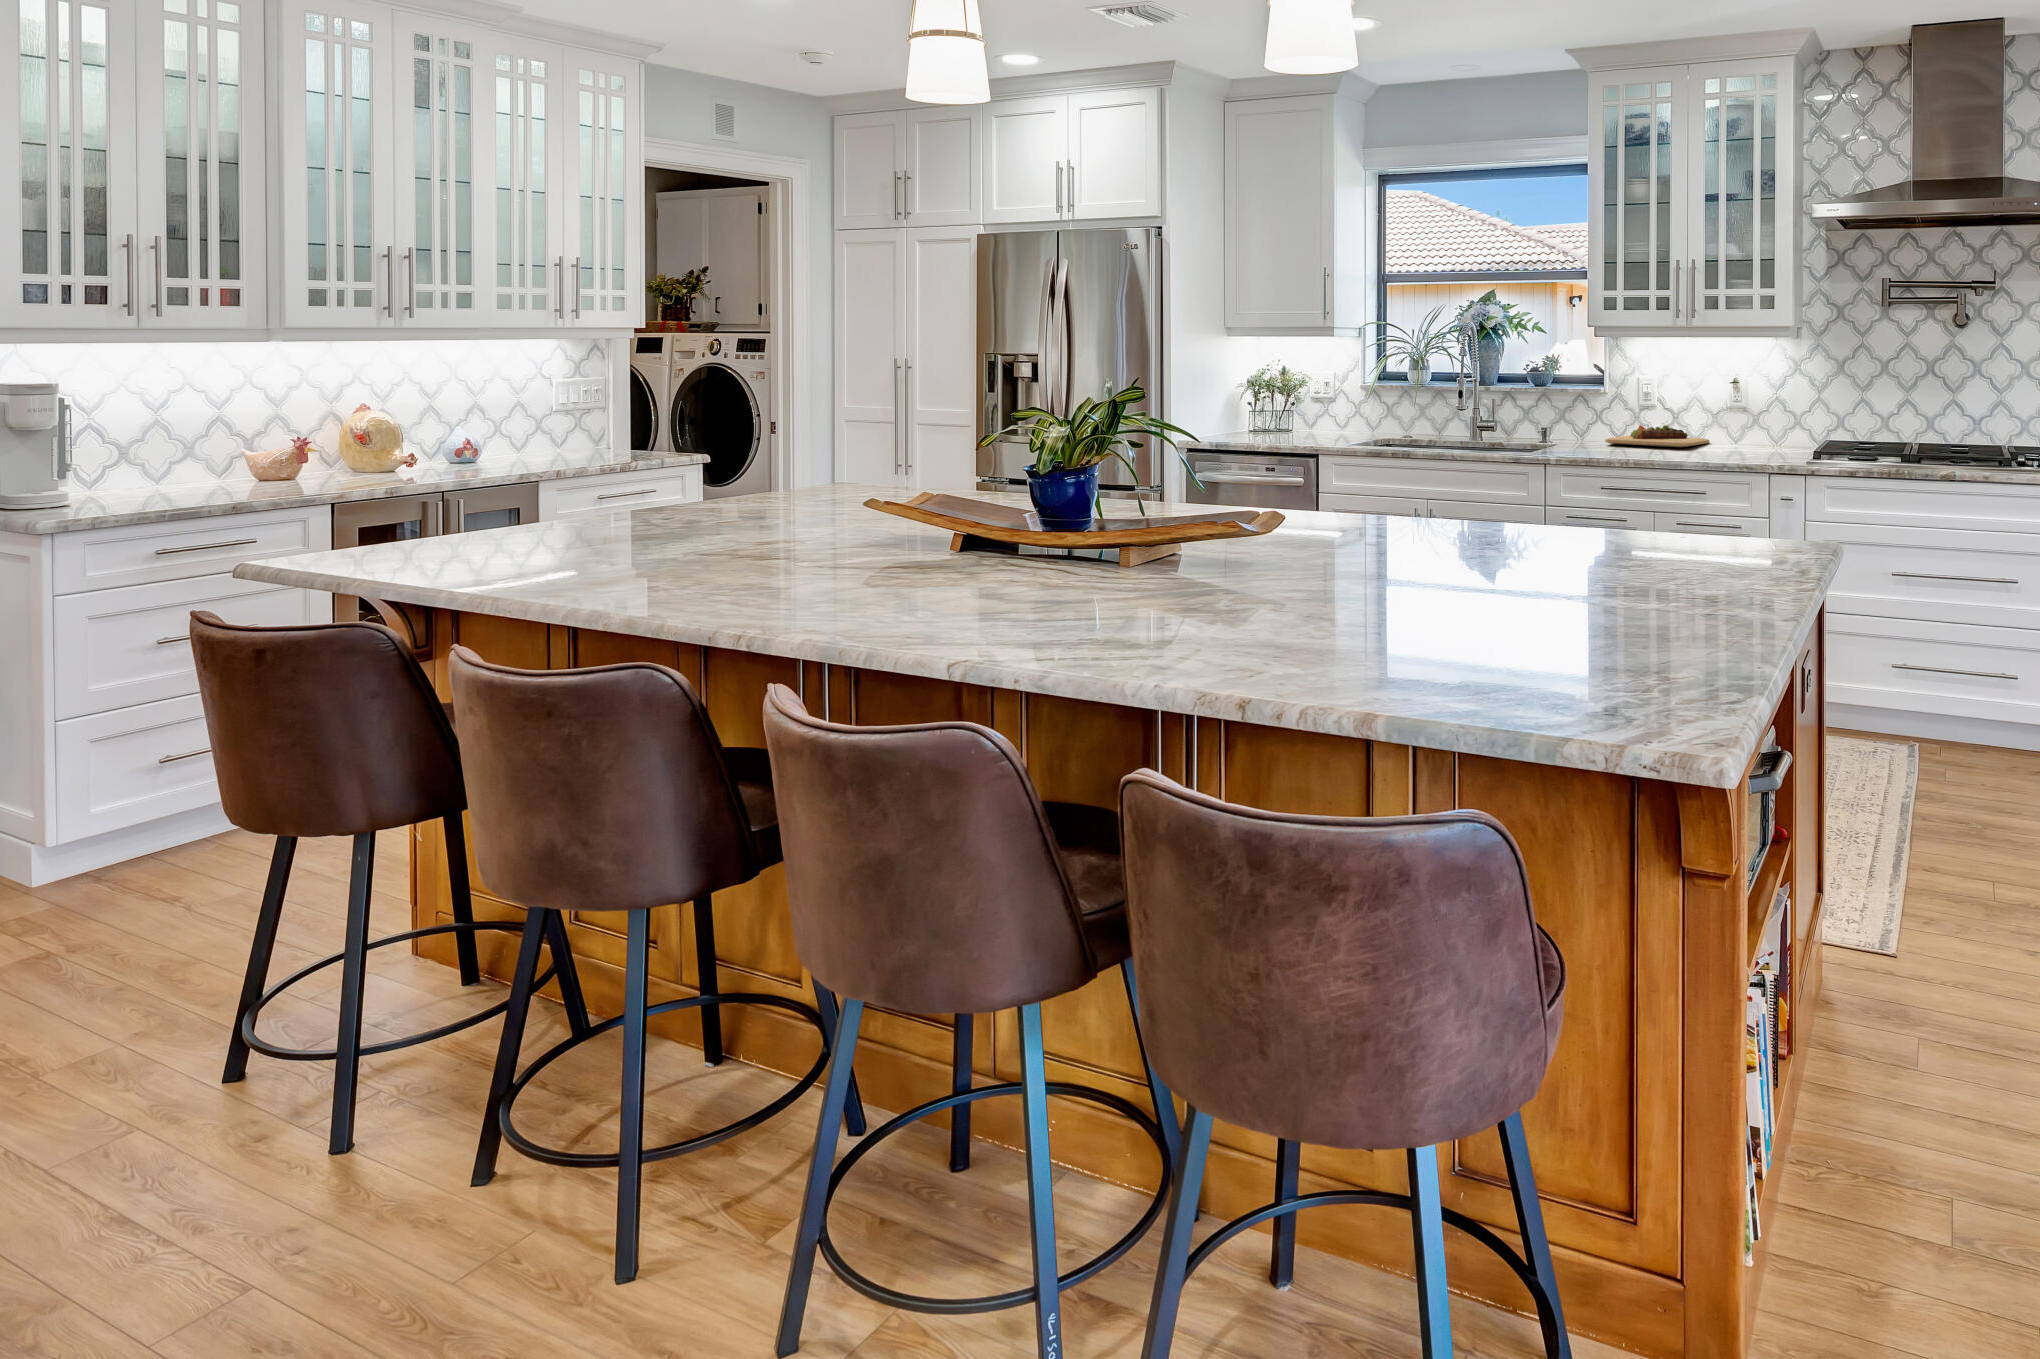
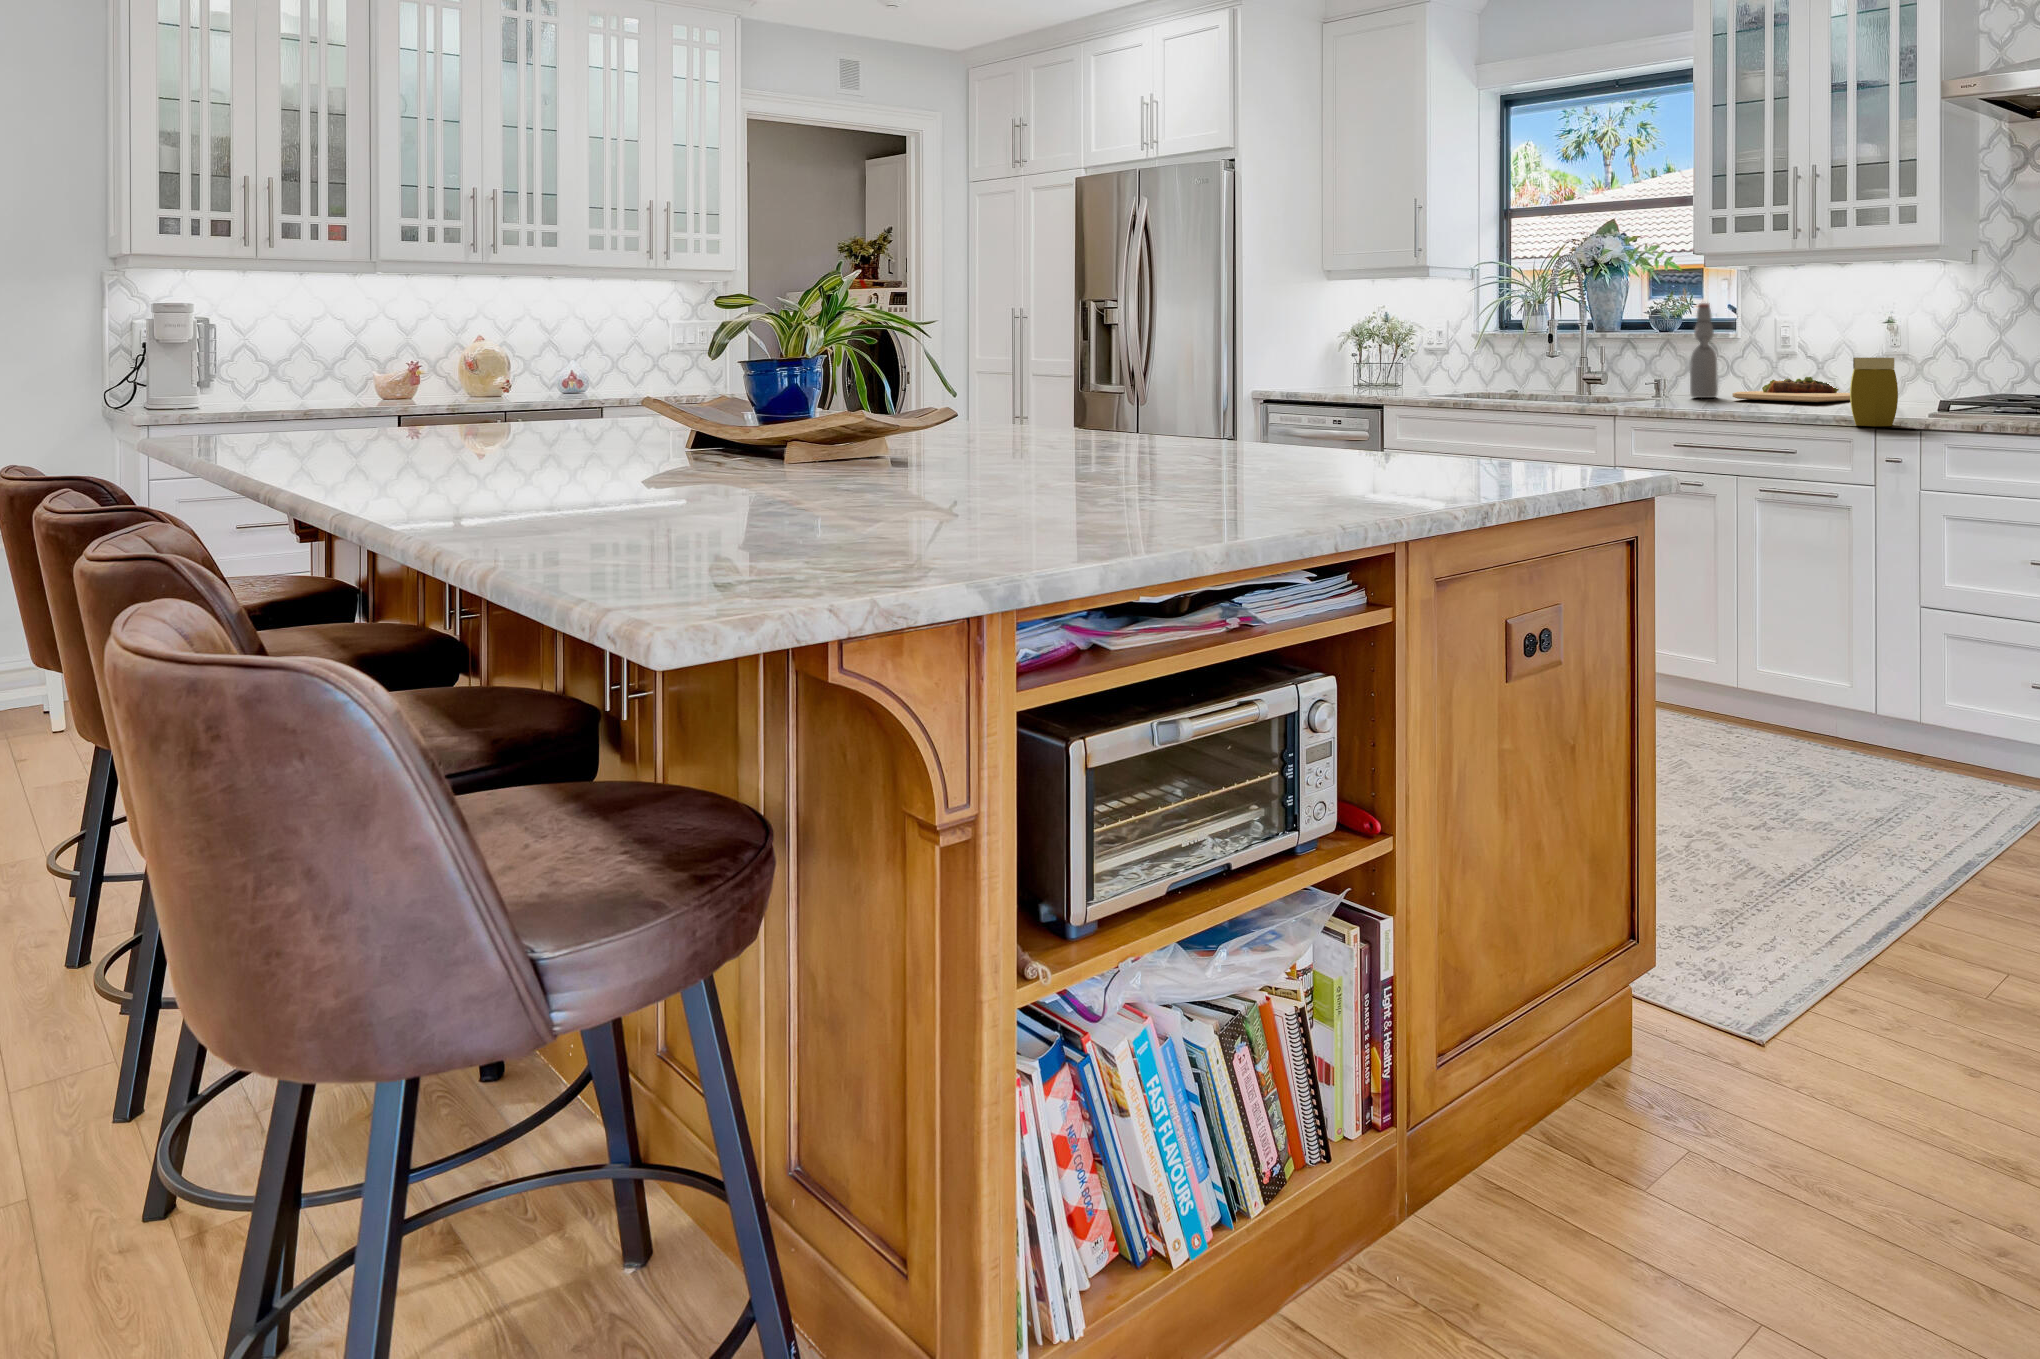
bottle: none [1564,364,1587,442] -> present [1690,303,1718,398]
jar: none [1748,418,1788,473] -> present [1850,358,1898,426]

